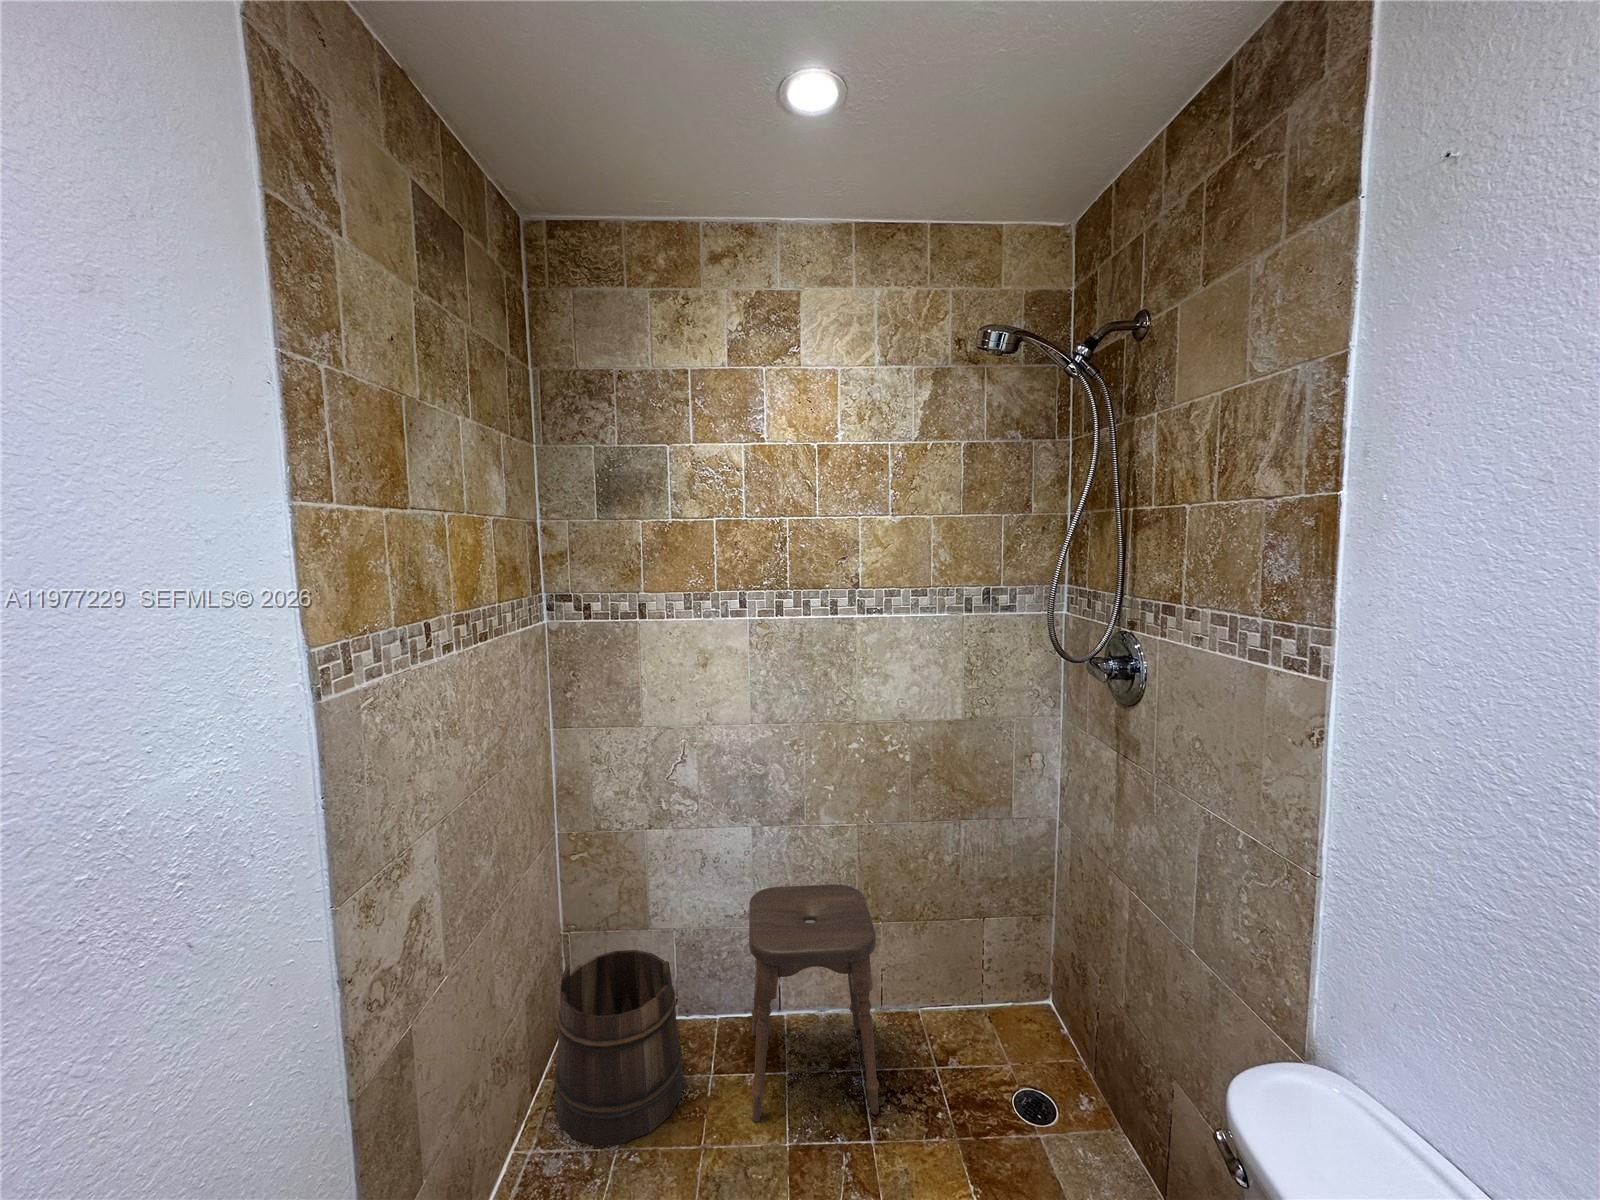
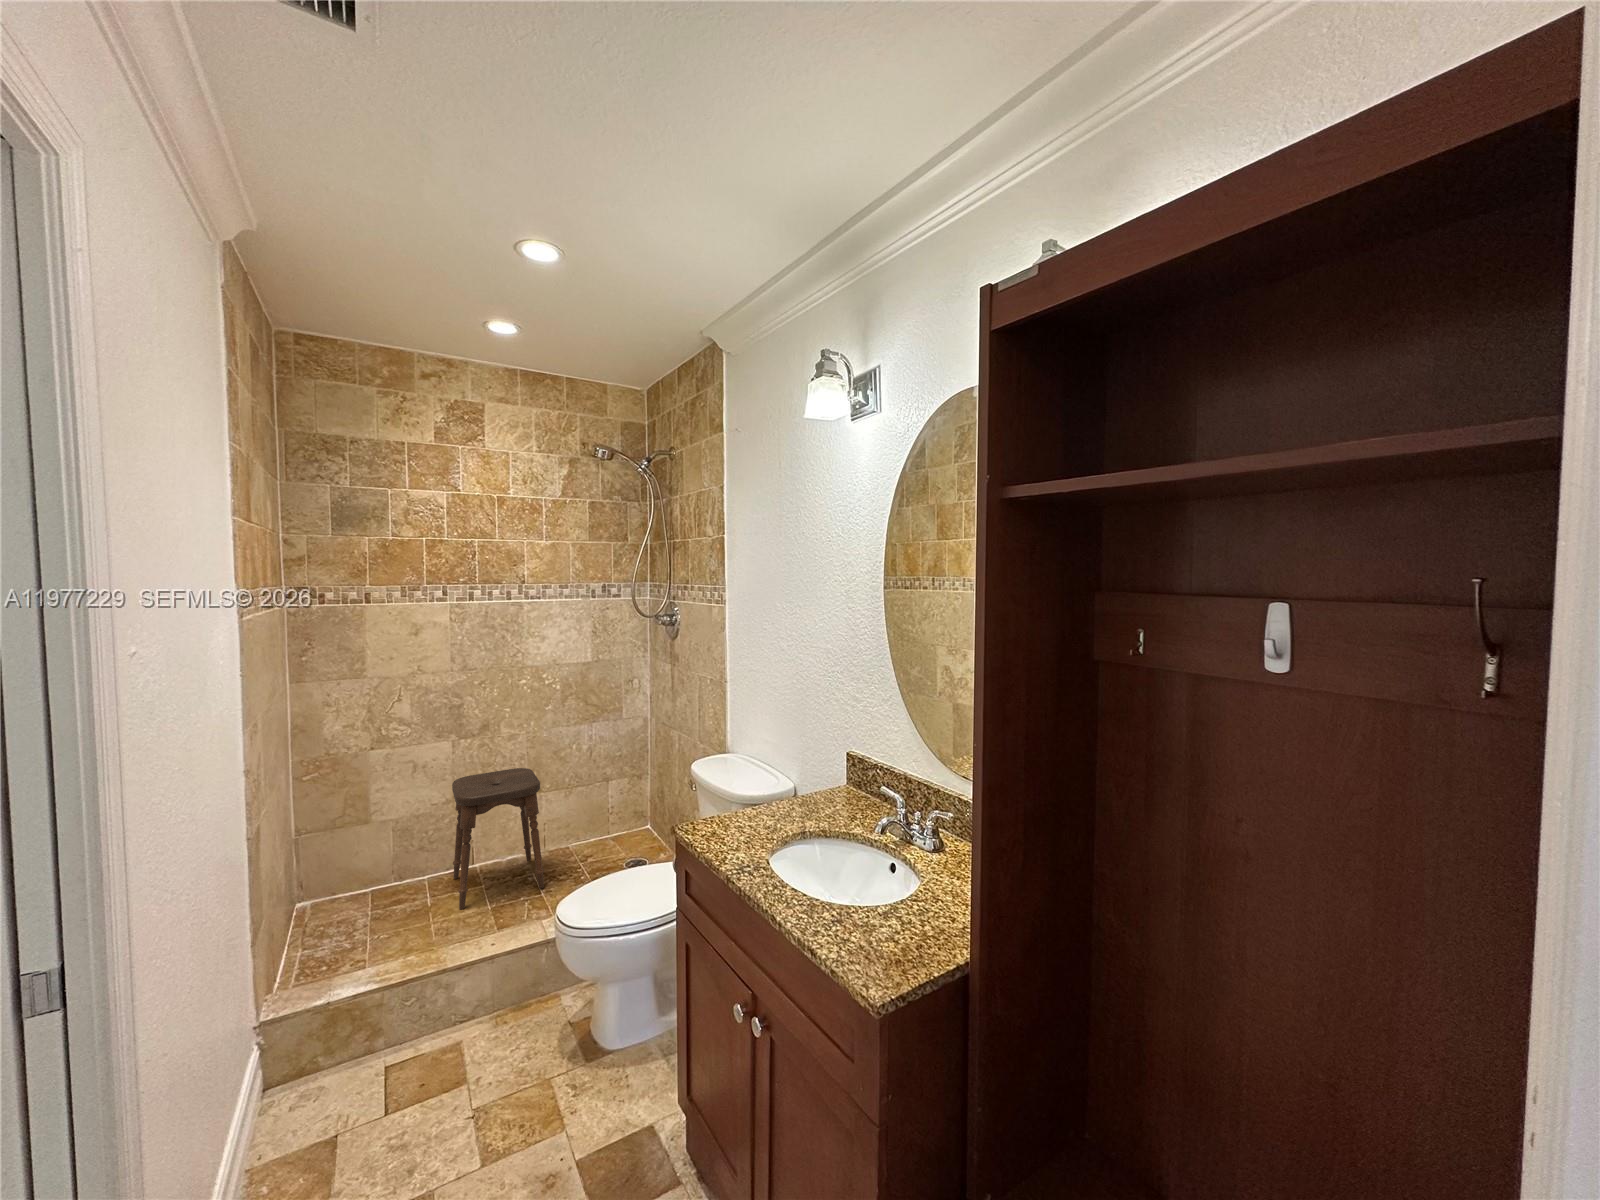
bucket: present [554,950,683,1146] -> none [300,824,404,948]

